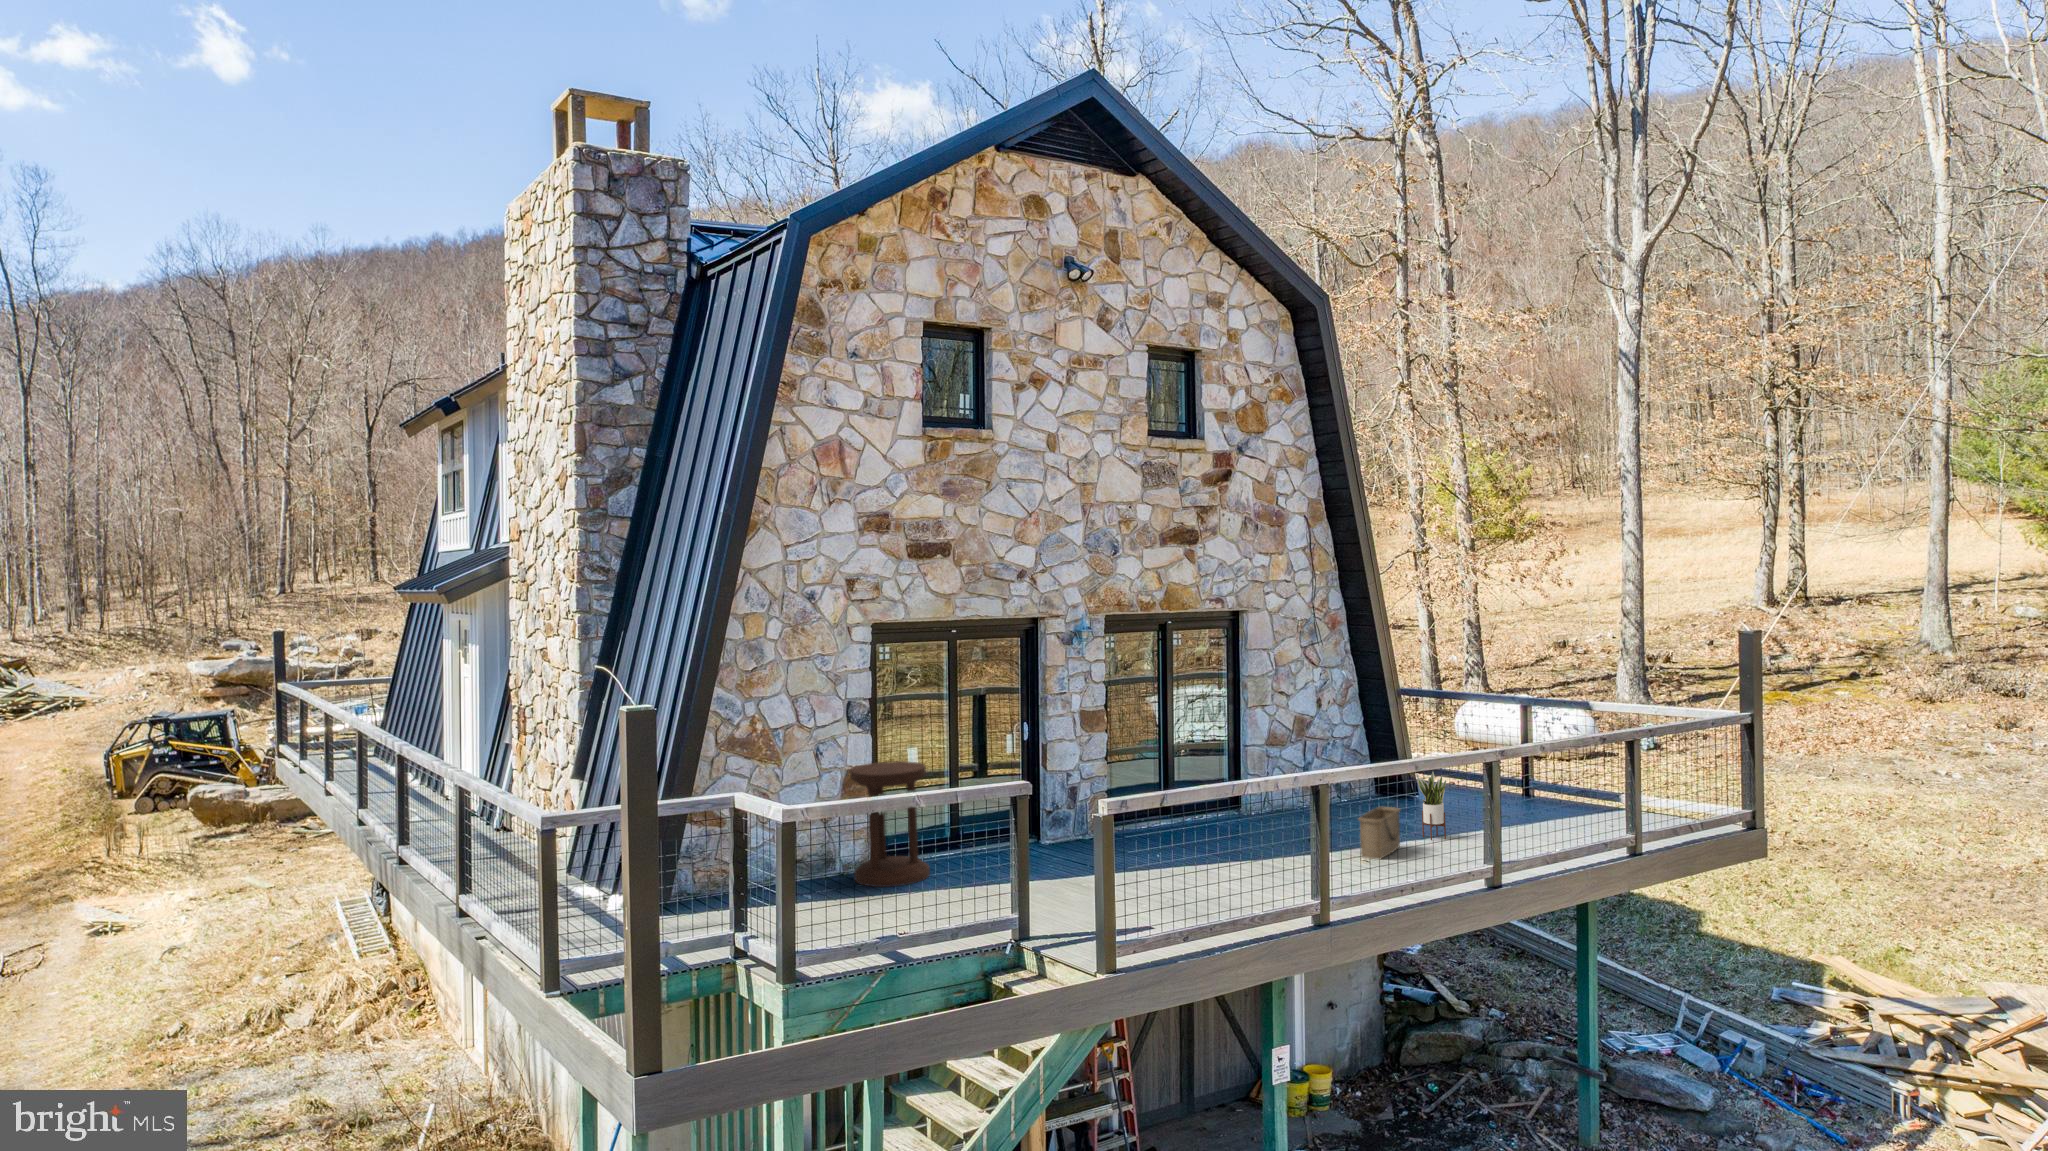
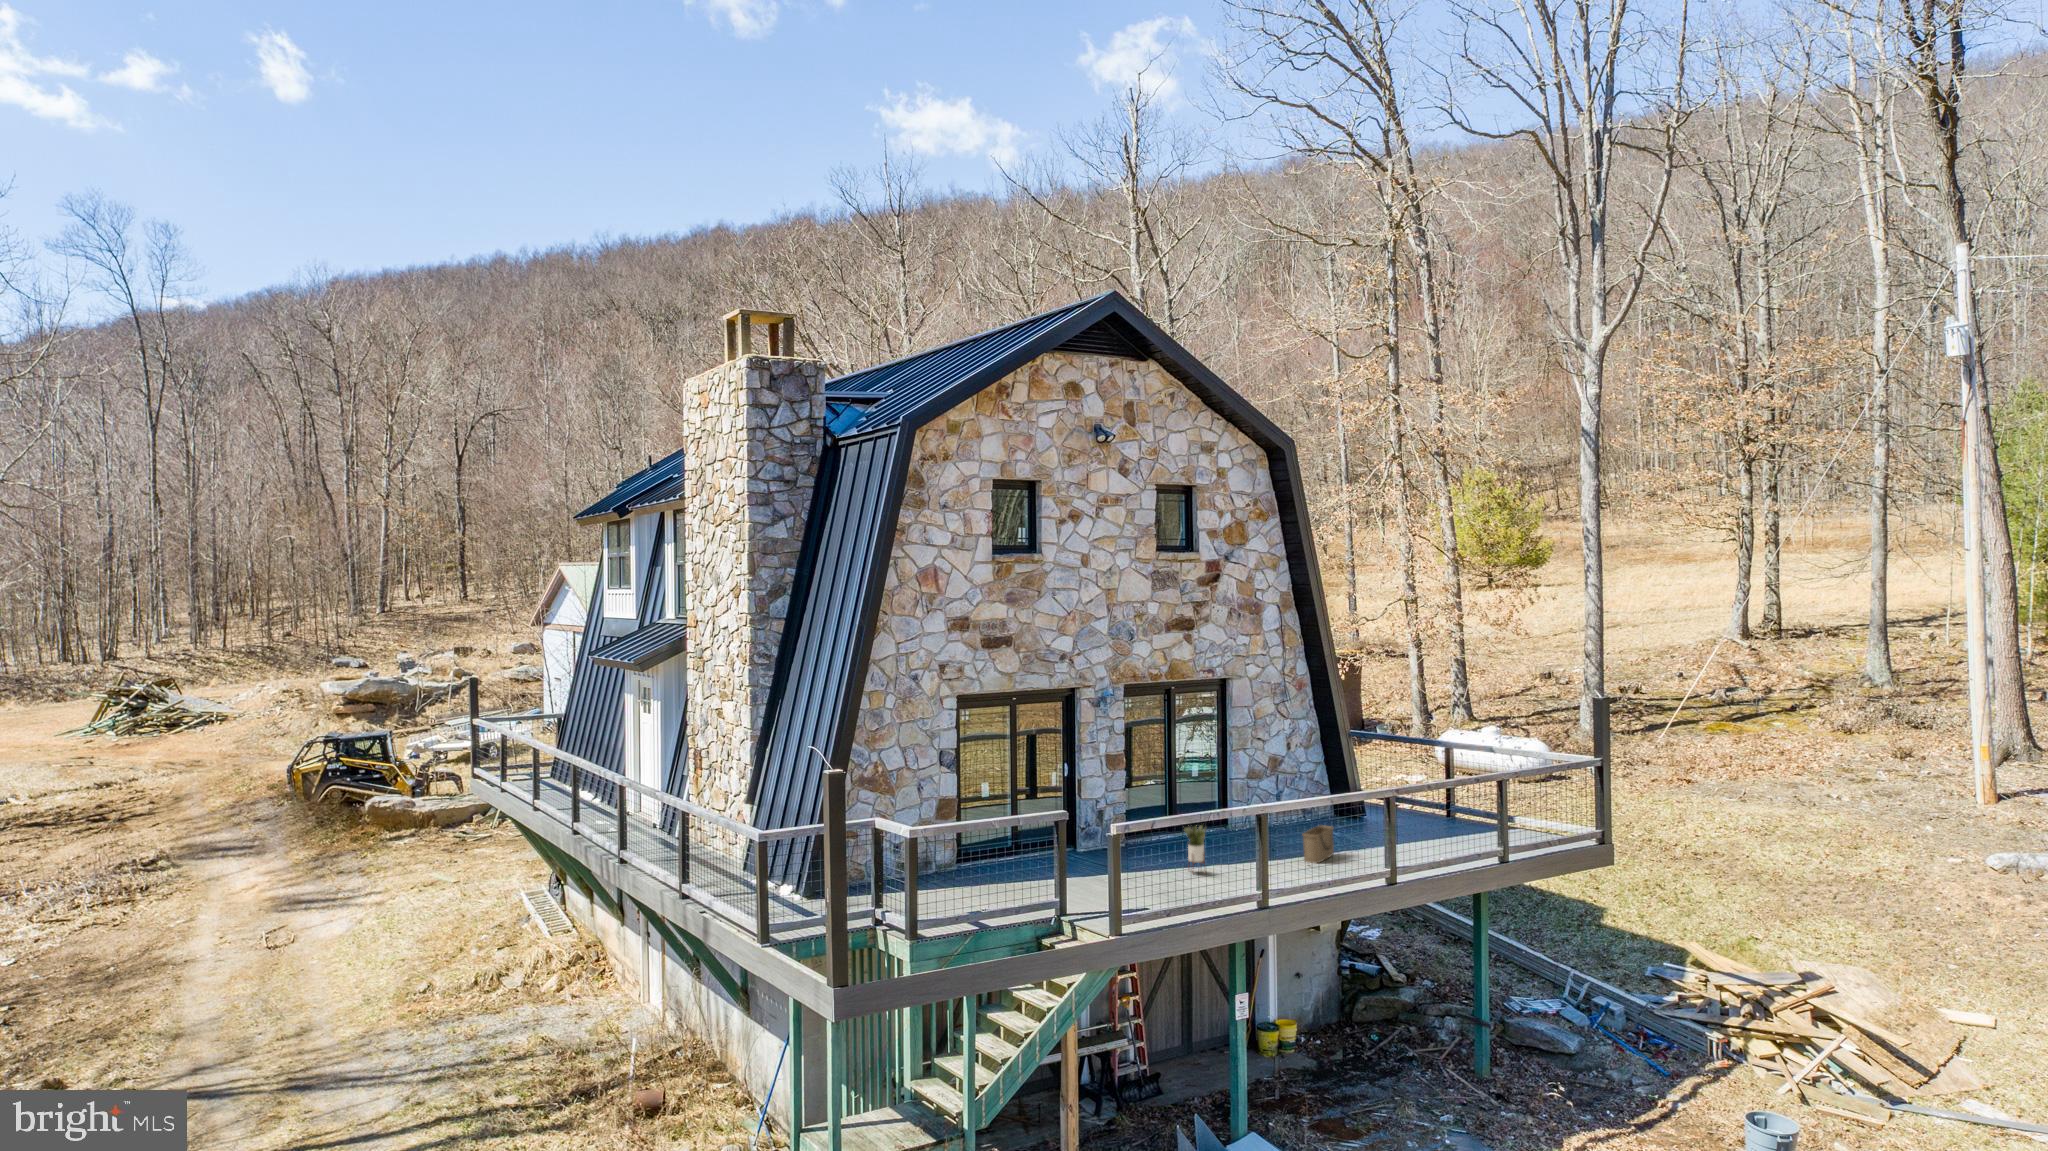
side table: present [850,761,930,887] -> none [944,793,999,880]
potted plant: present [1416,772,1446,840] -> present [1185,825,1206,872]

